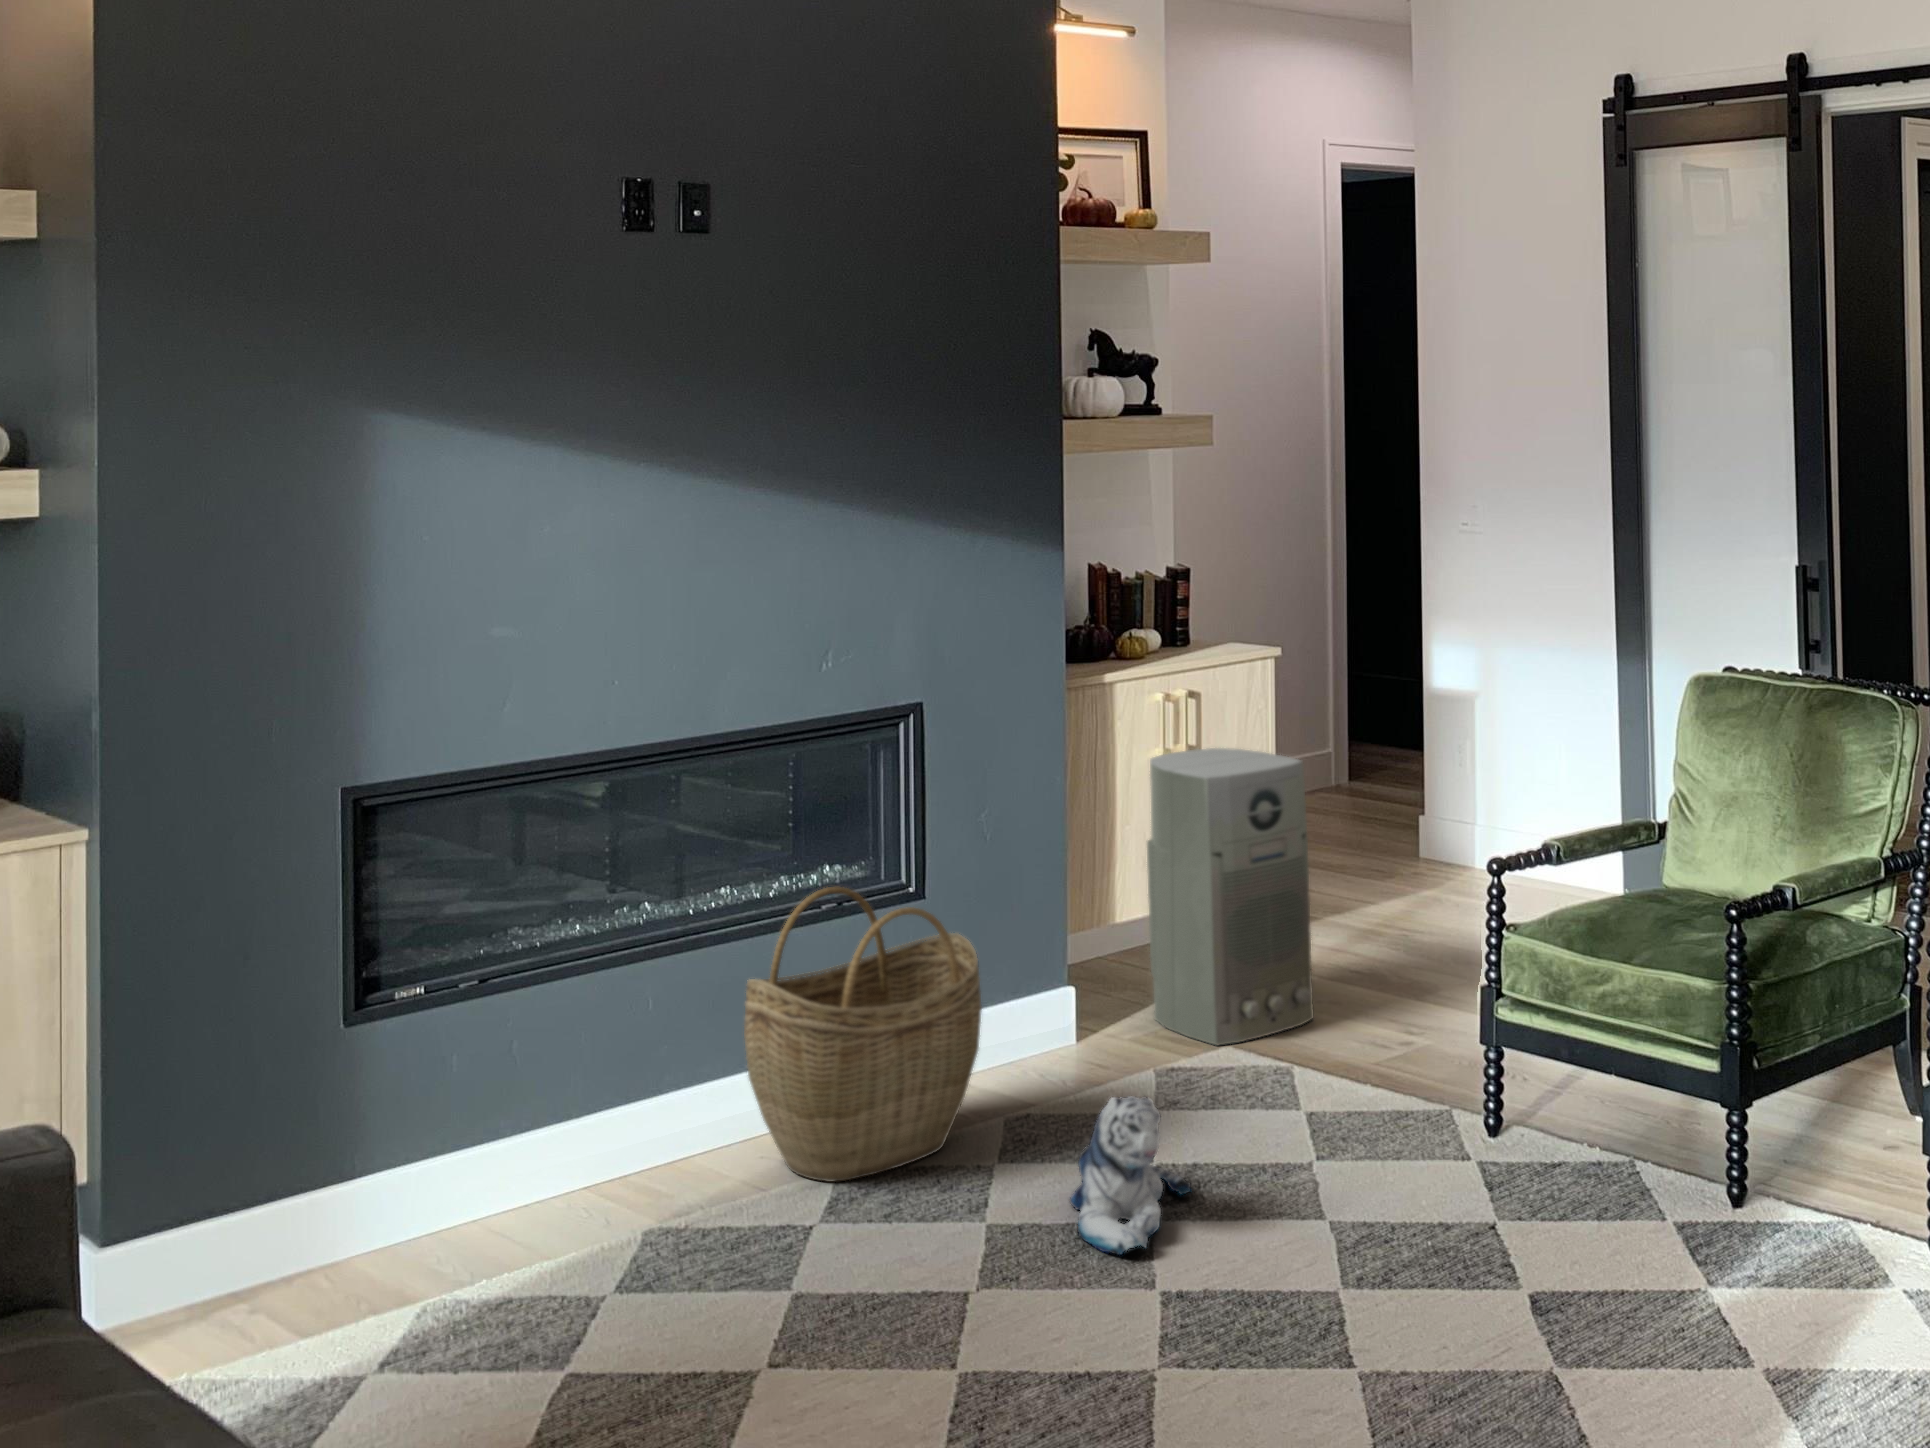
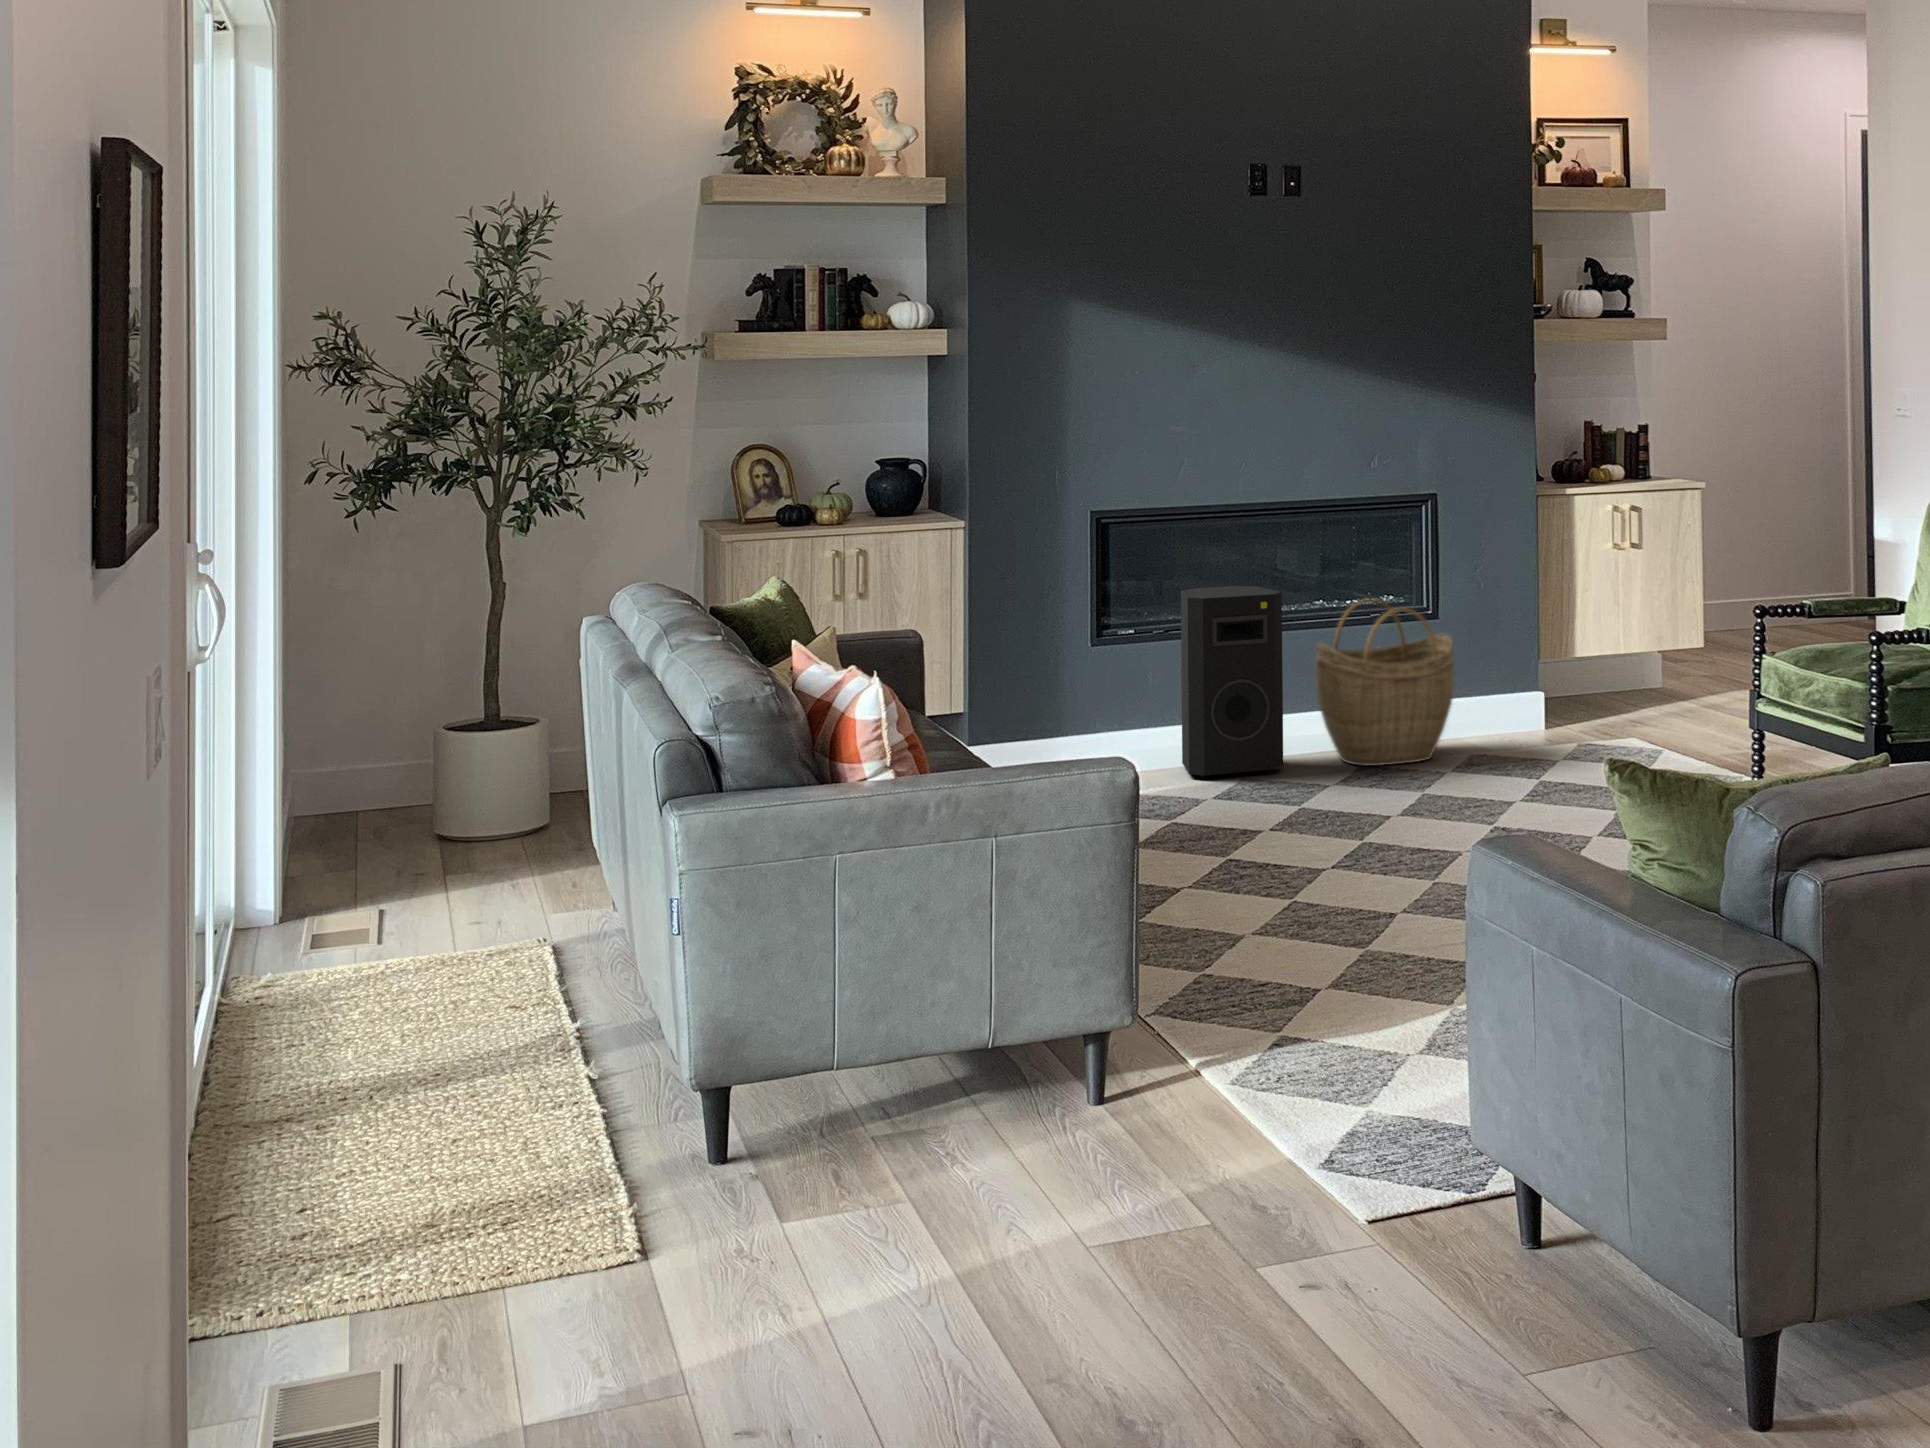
air purifier: present [1147,748,1314,1045] -> none [1599,546,1703,736]
speaker: none [505,895,701,1260] -> present [1181,586,1283,778]
plush toy: present [1070,1096,1191,1255] -> none [1477,720,1553,805]

